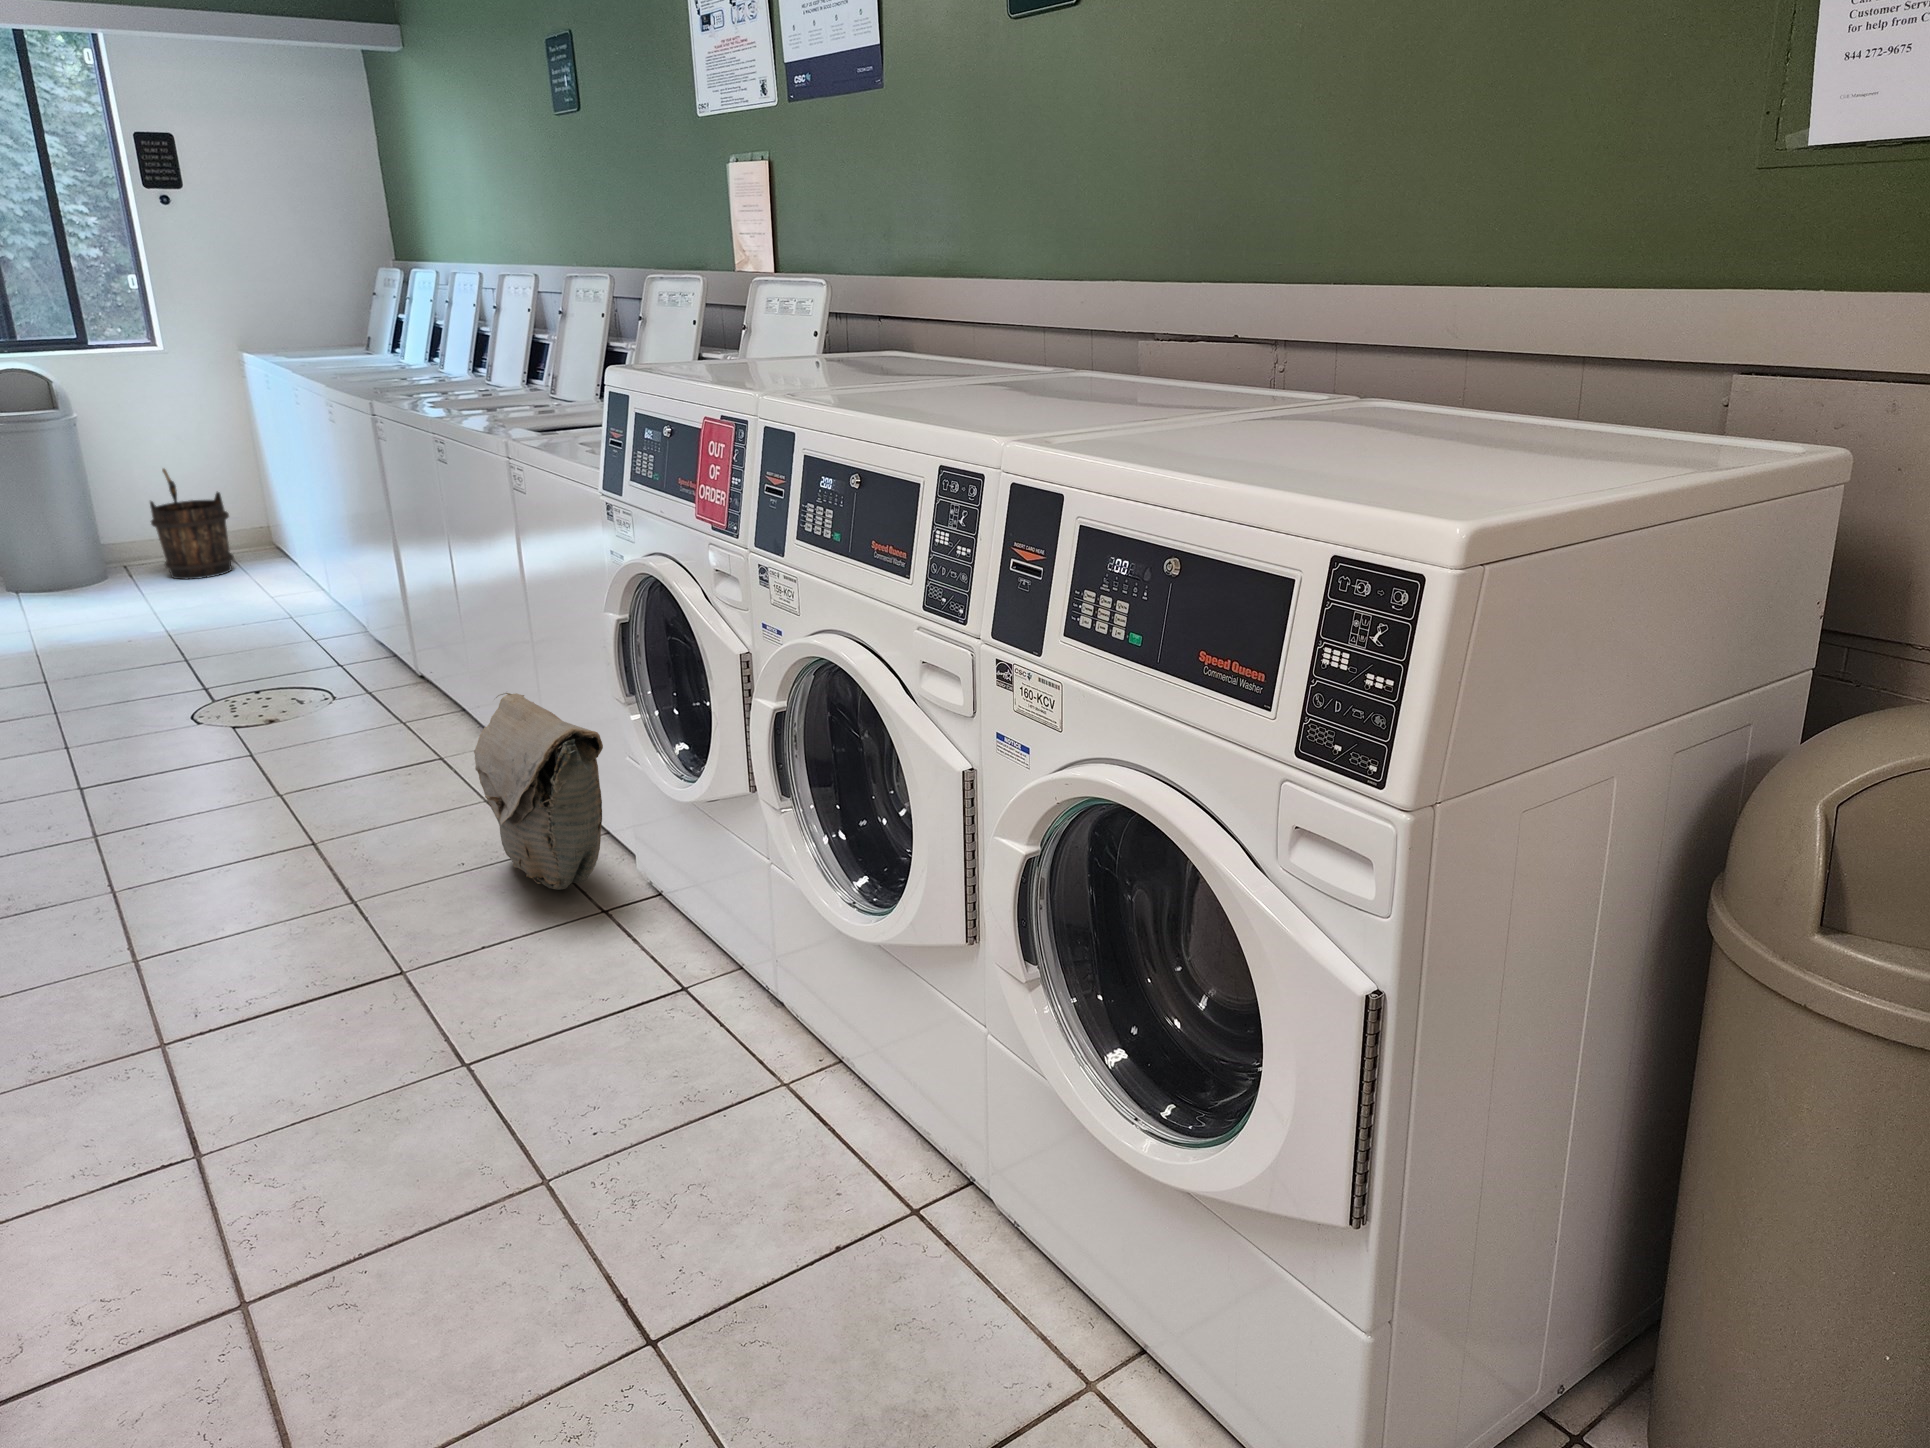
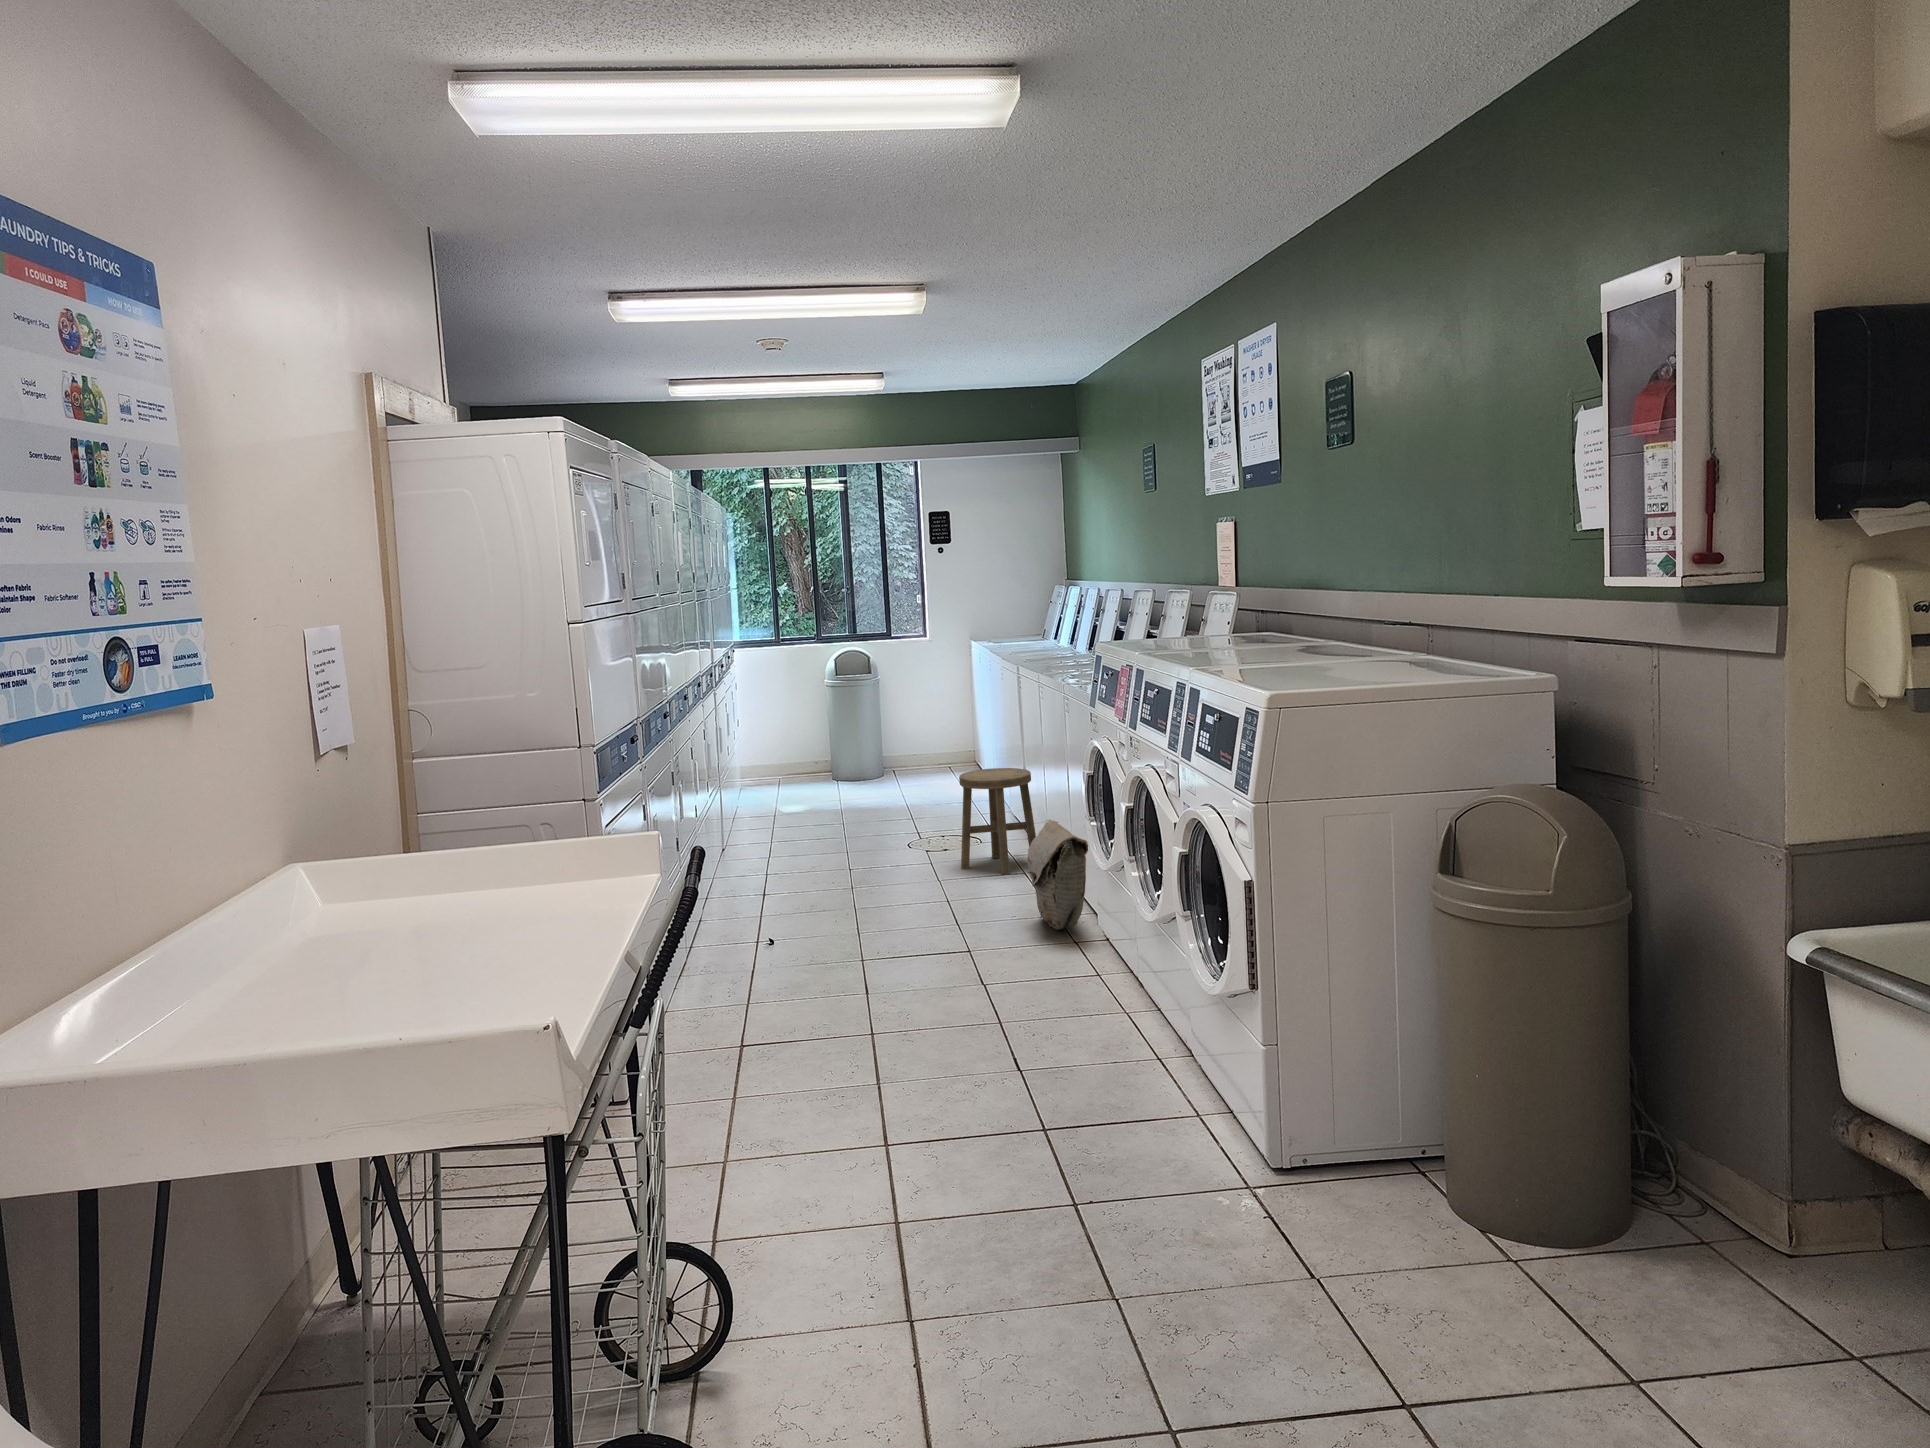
bucket: present [150,469,234,579] -> none [911,707,954,776]
stool: none [290,585,457,771] -> present [959,768,1036,874]

